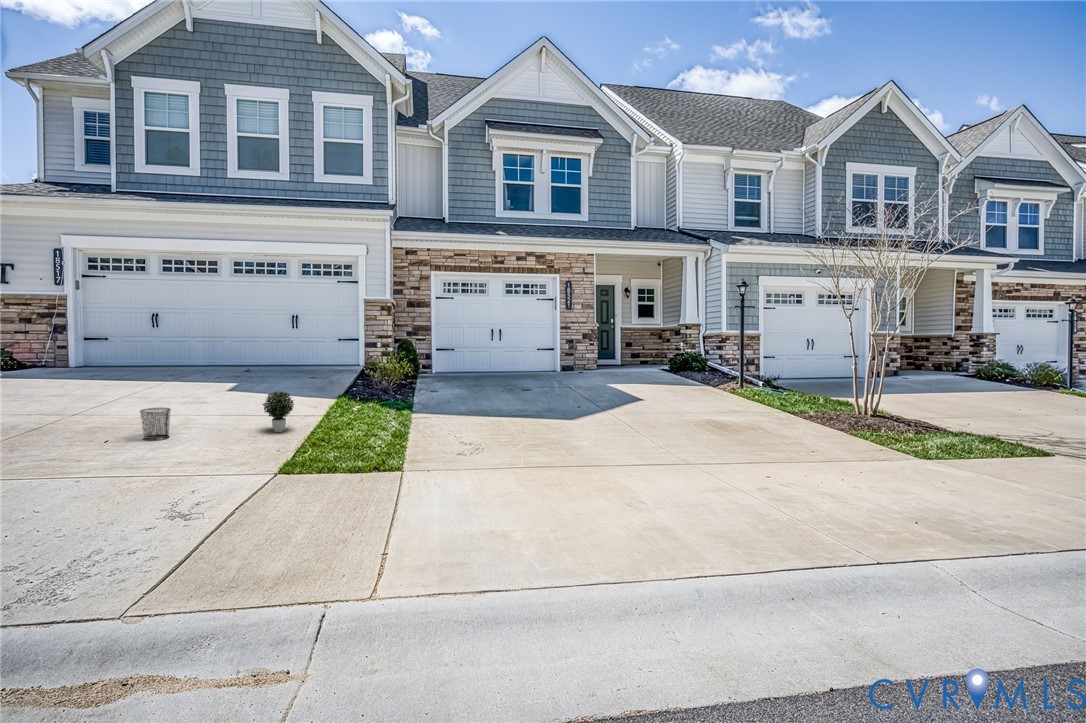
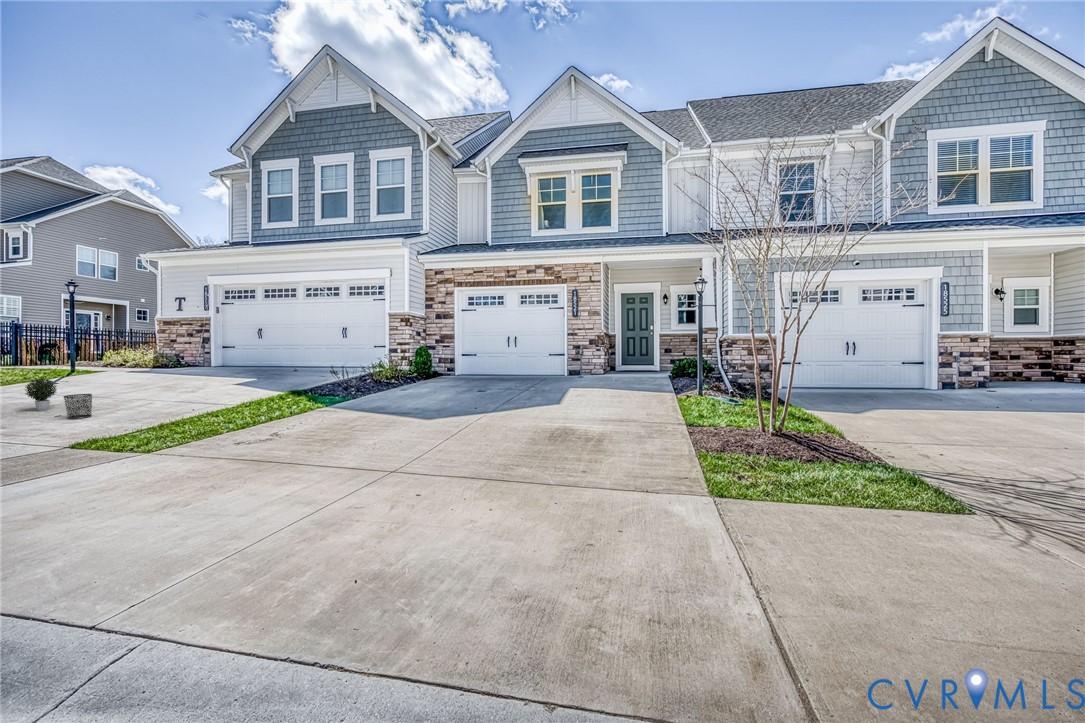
potted plant: present [263,391,294,432] -> present [25,378,56,411]

